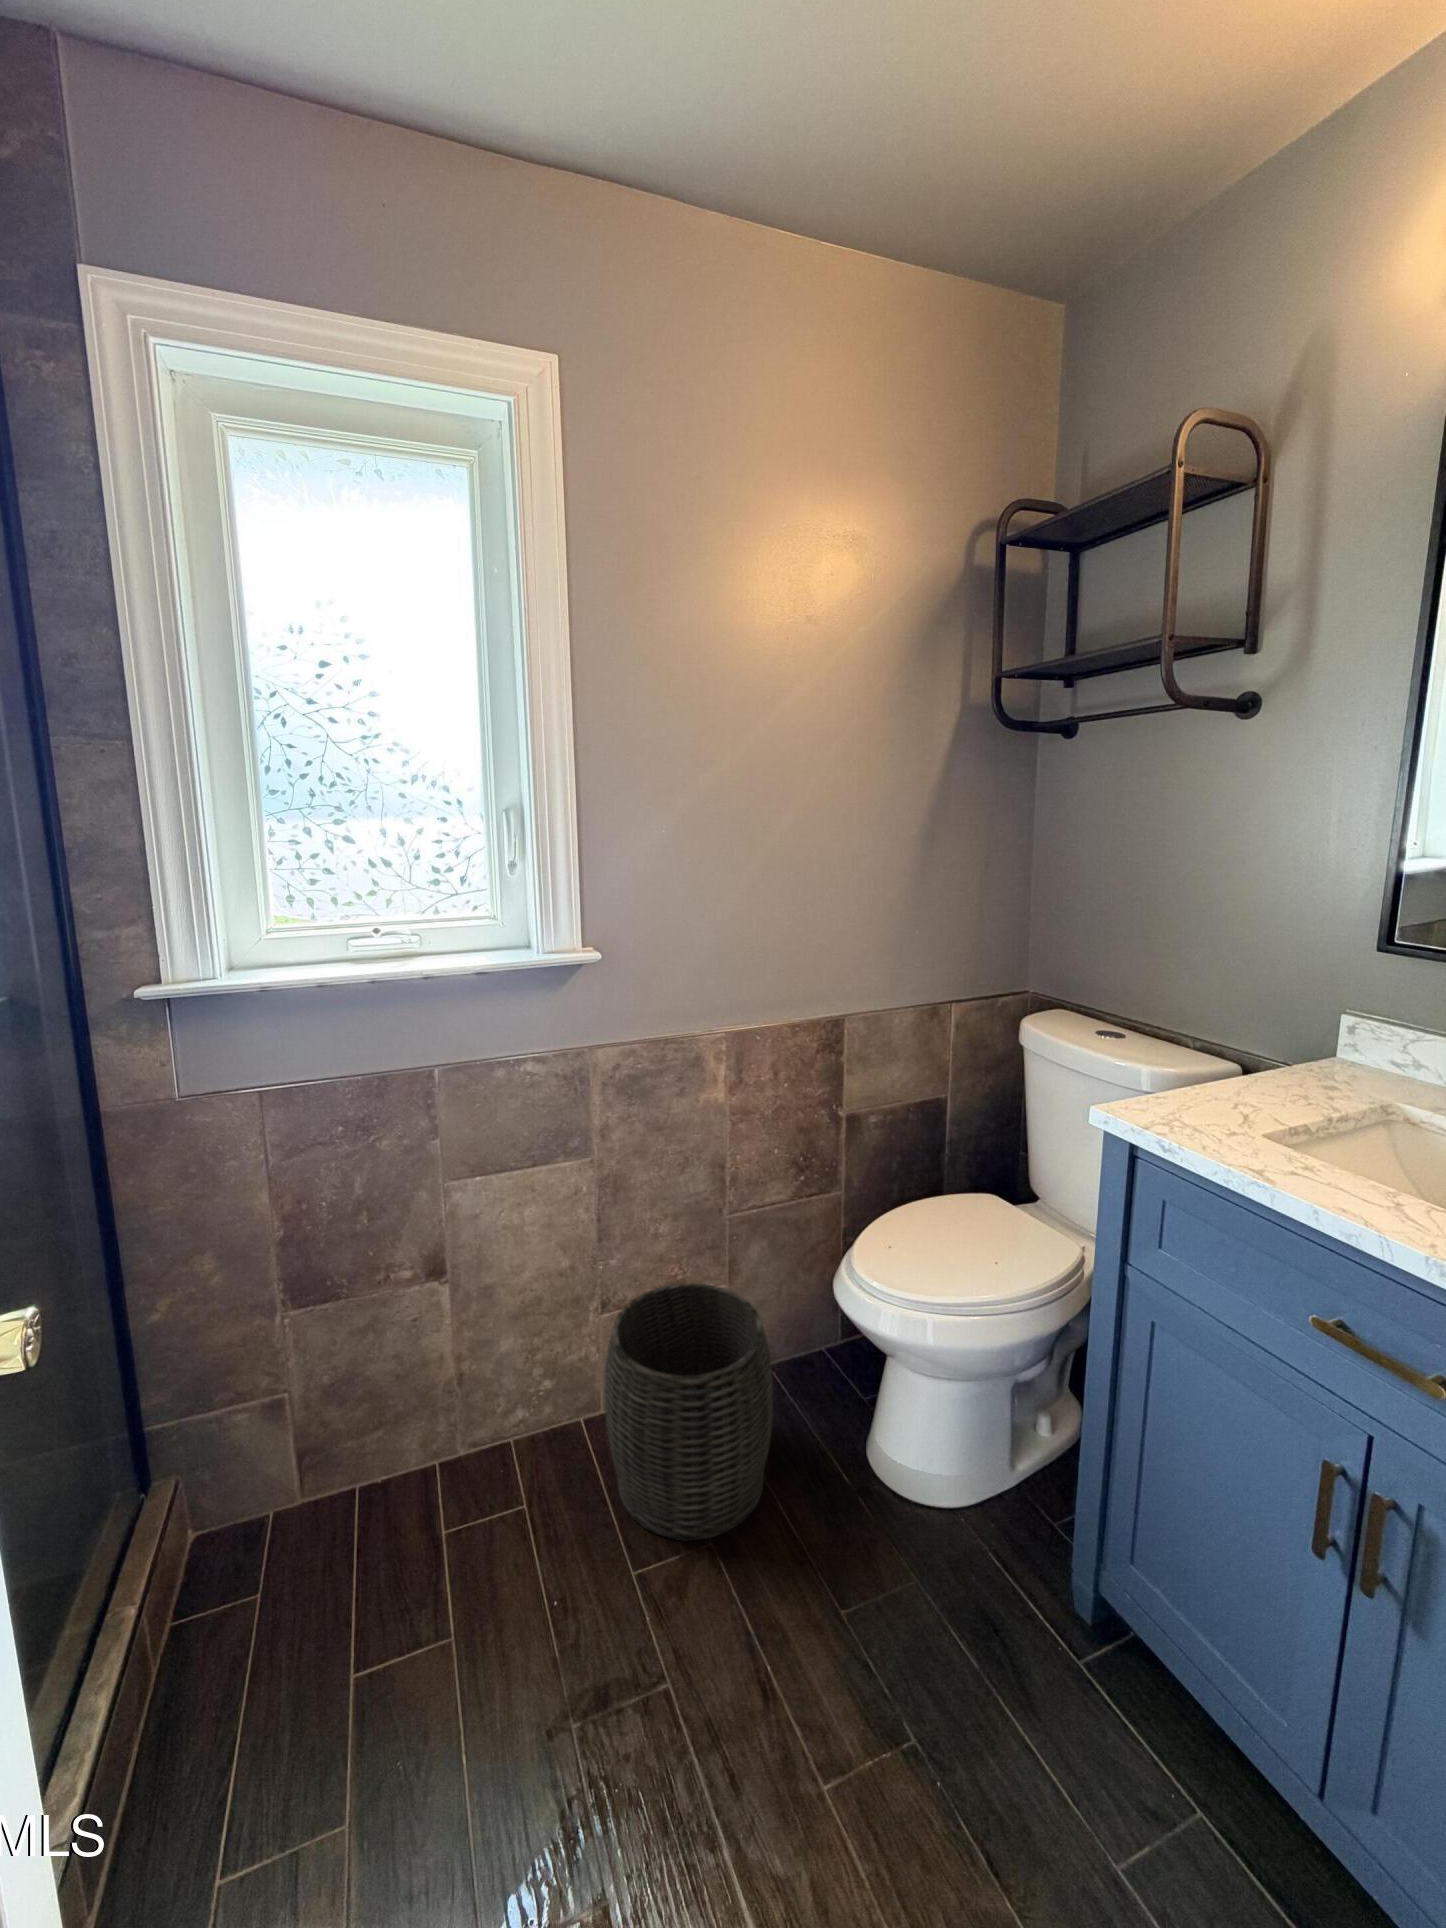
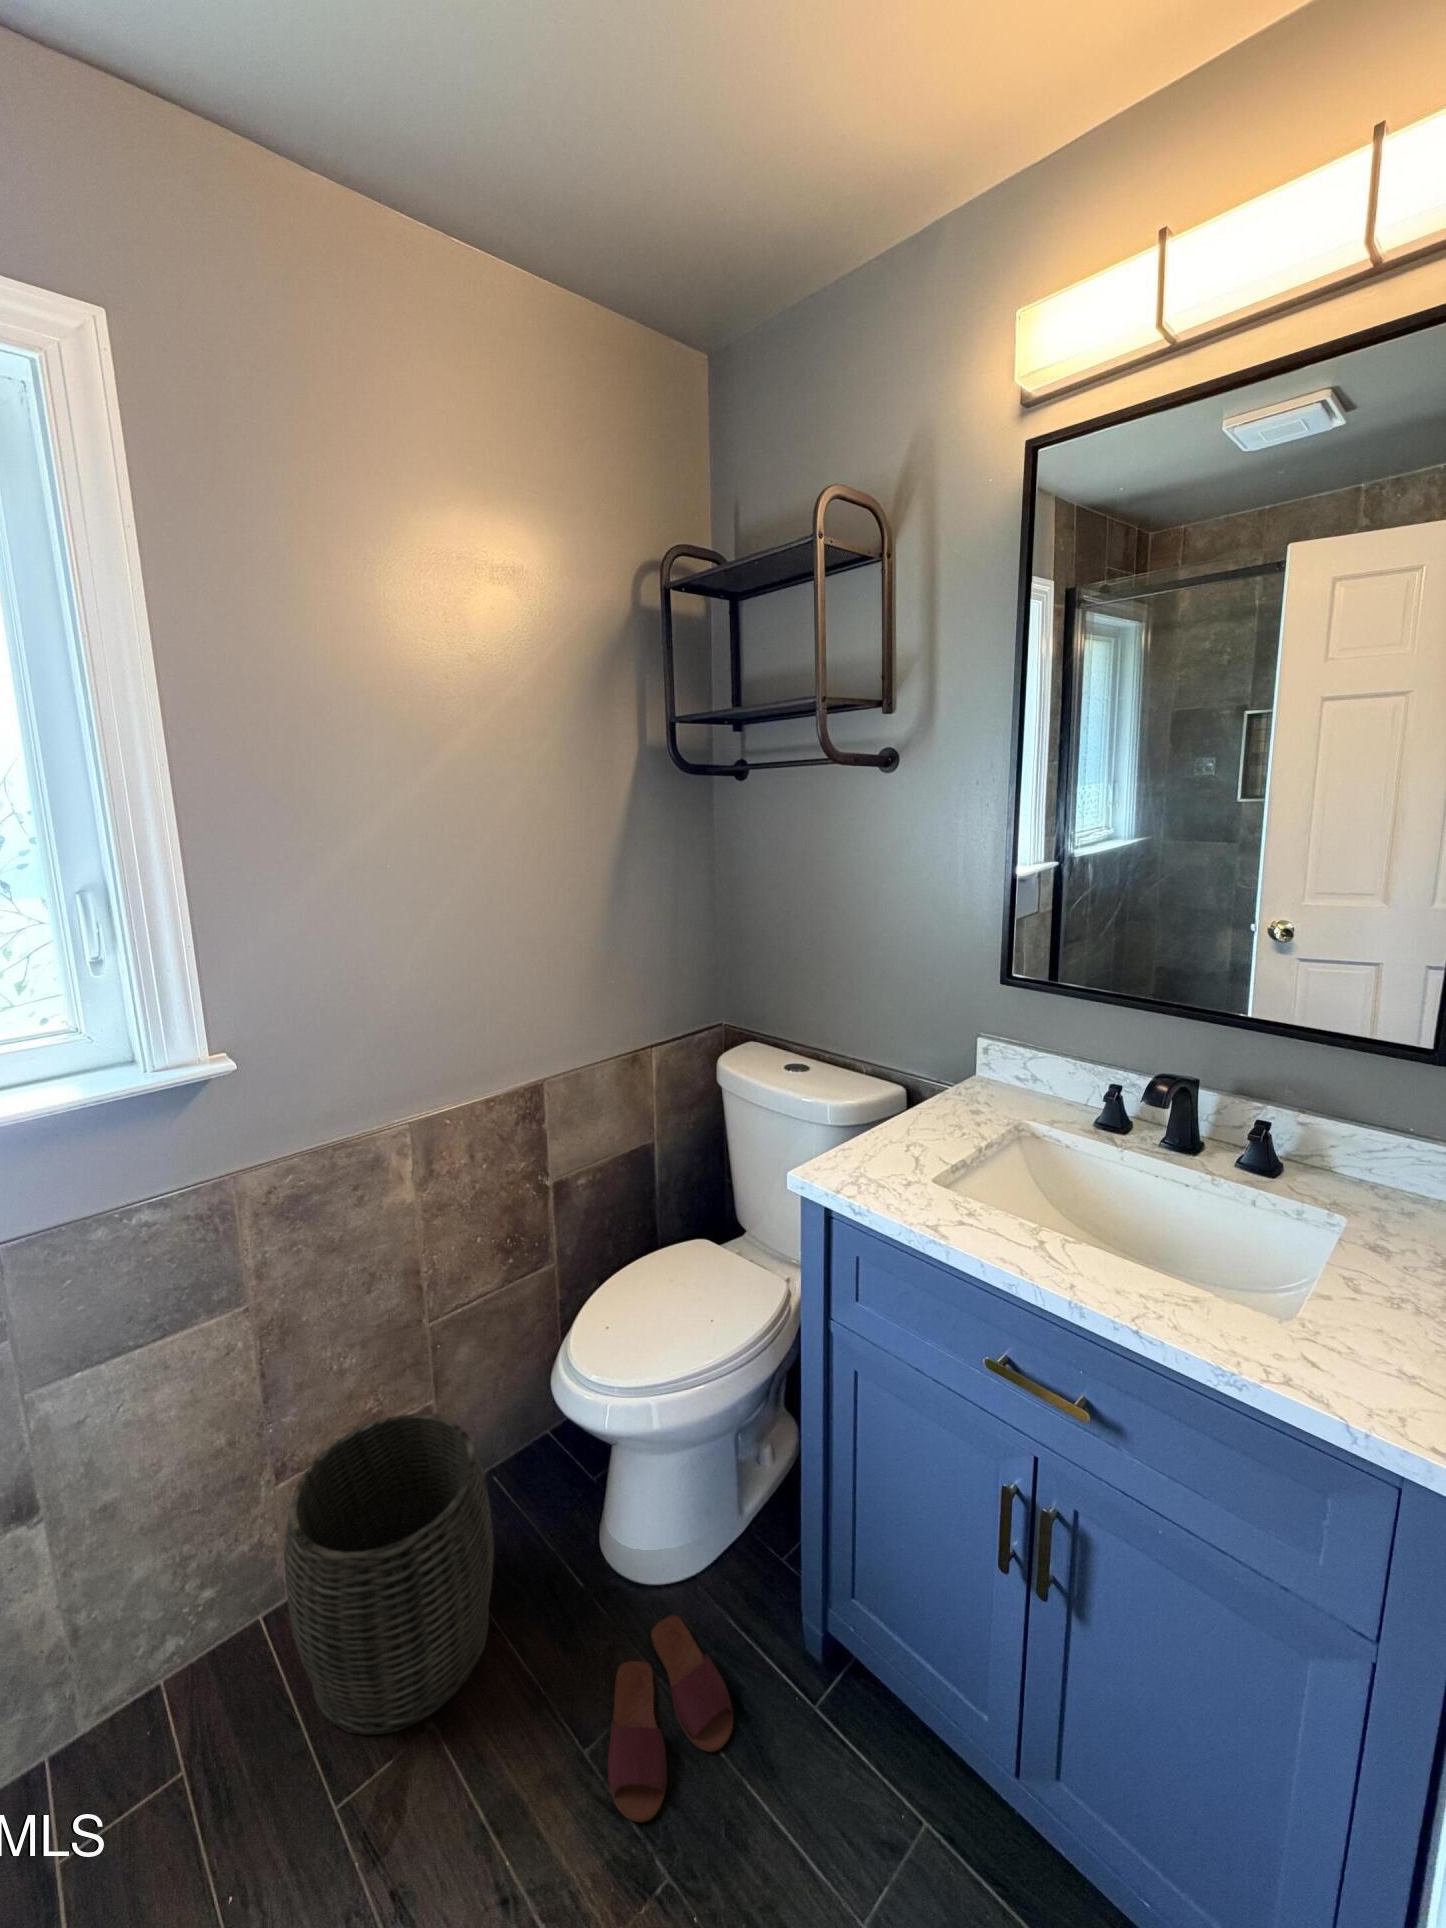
slippers: none [863,1533,991,1692] -> present [608,1615,733,1822]

